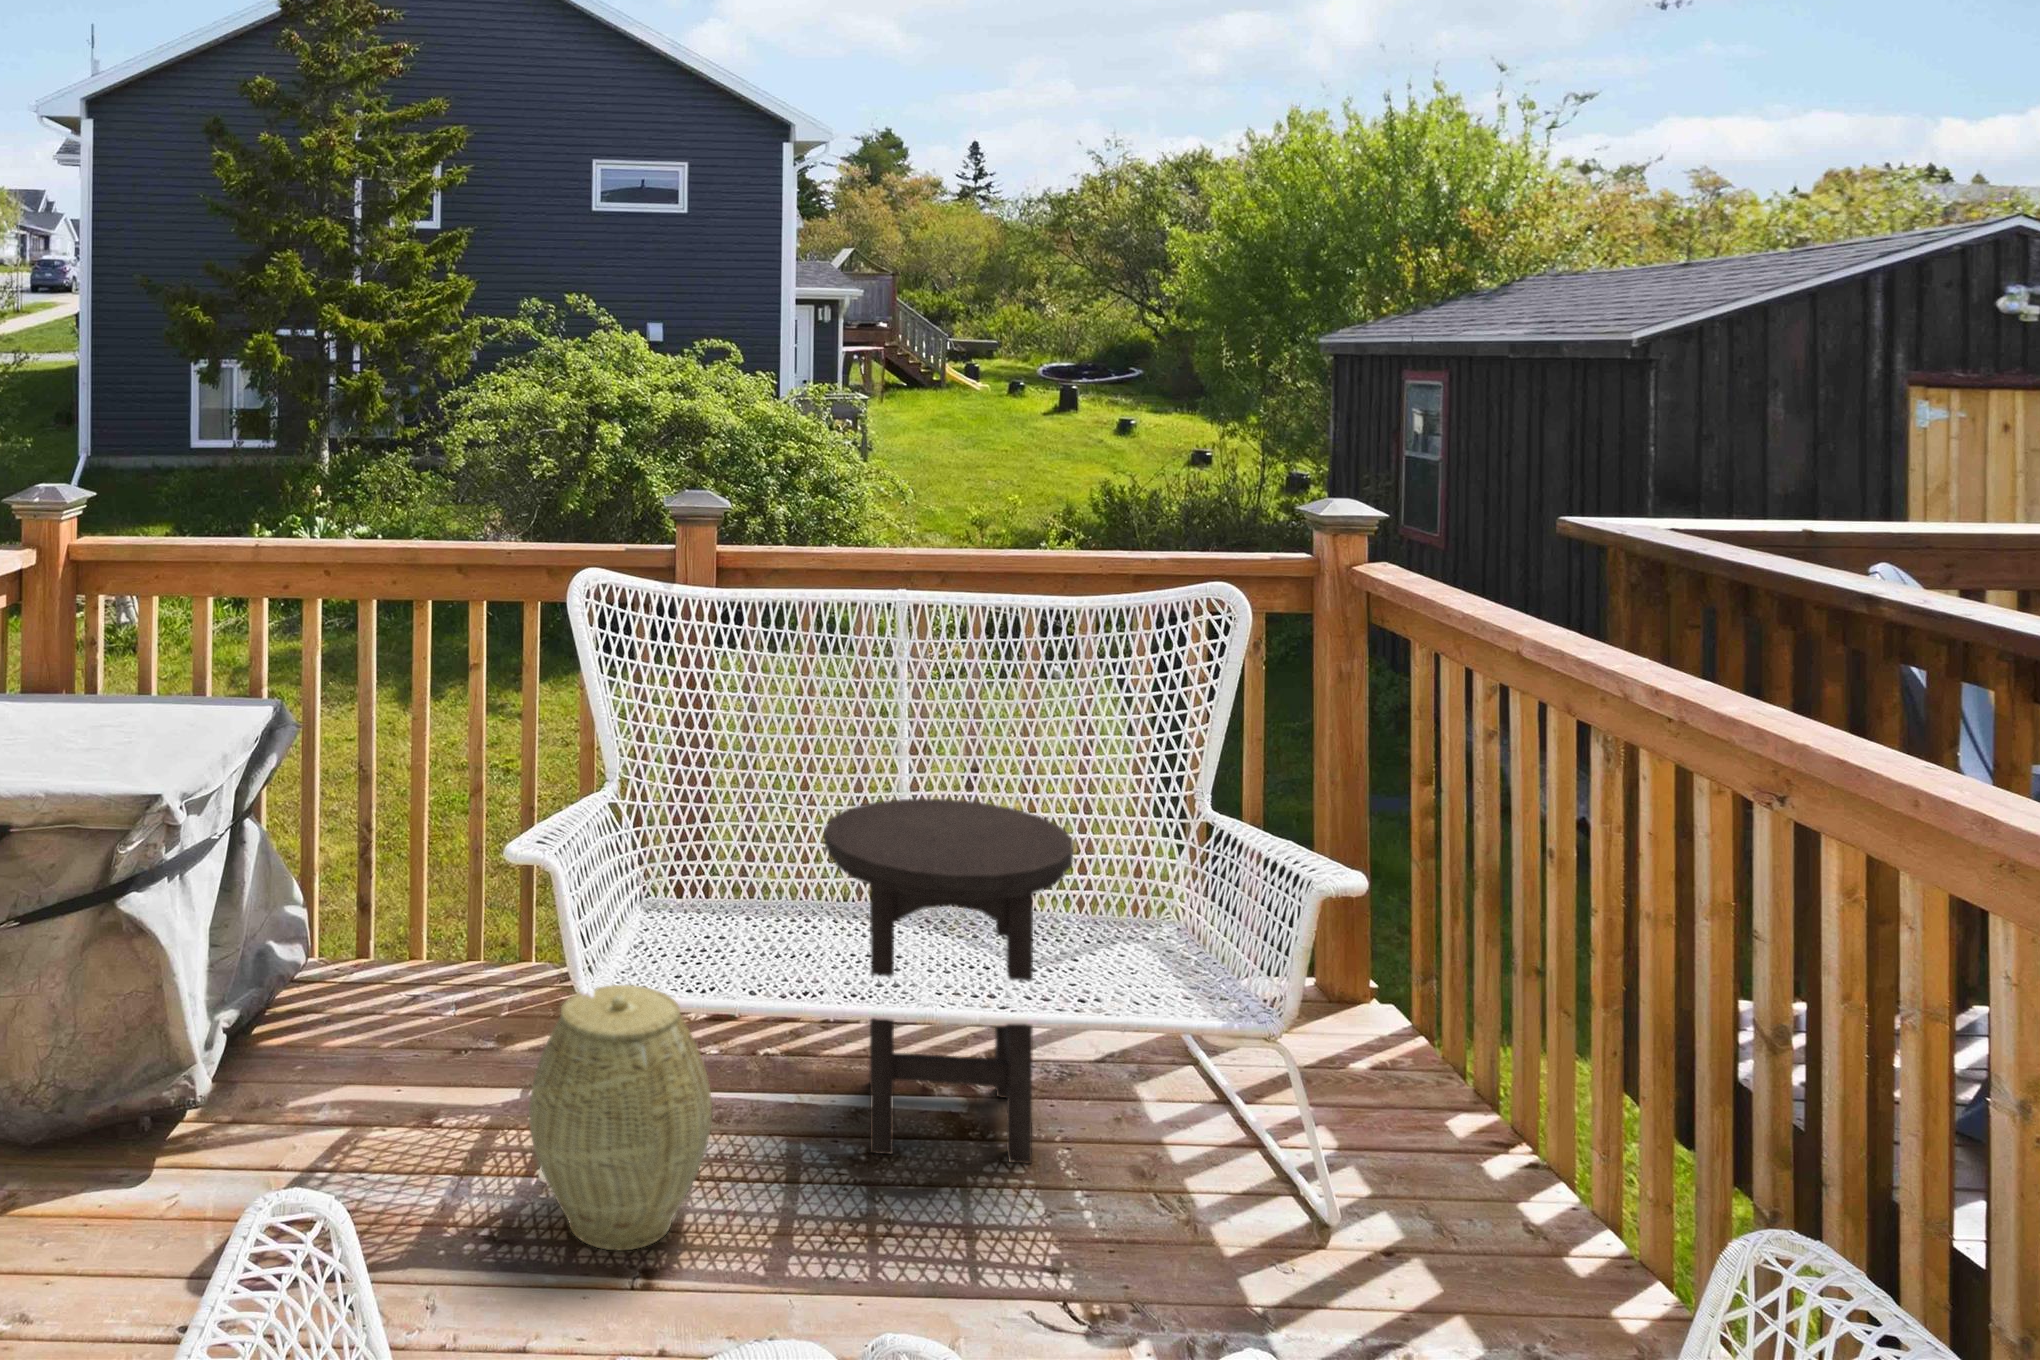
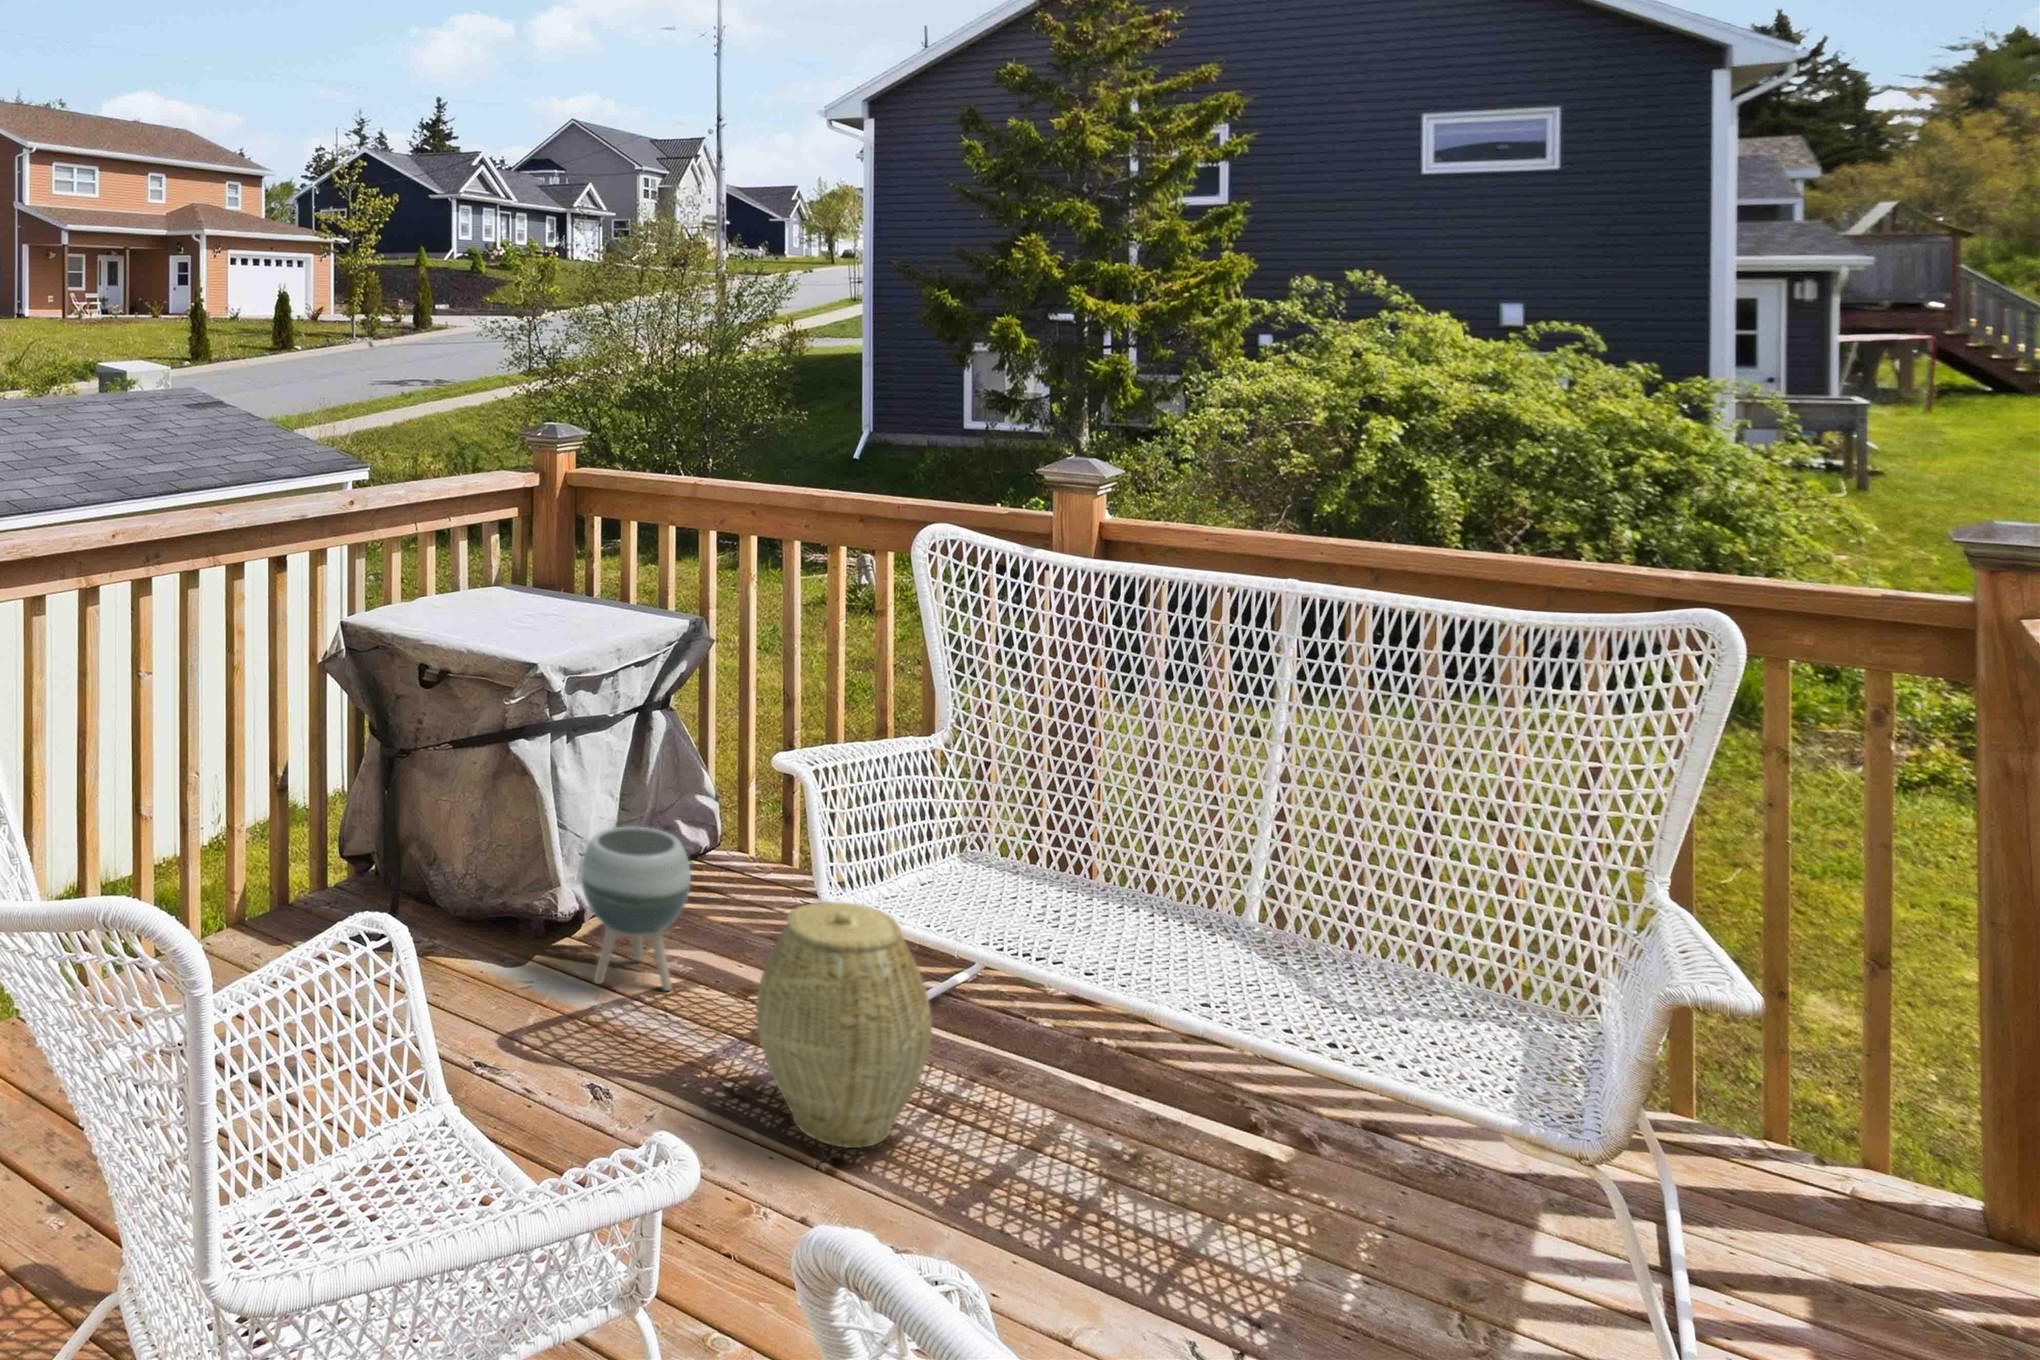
stool: present [824,799,1073,1163] -> none [1114,798,1418,1224]
planter: none [230,958,361,1161] -> present [581,827,691,991]

